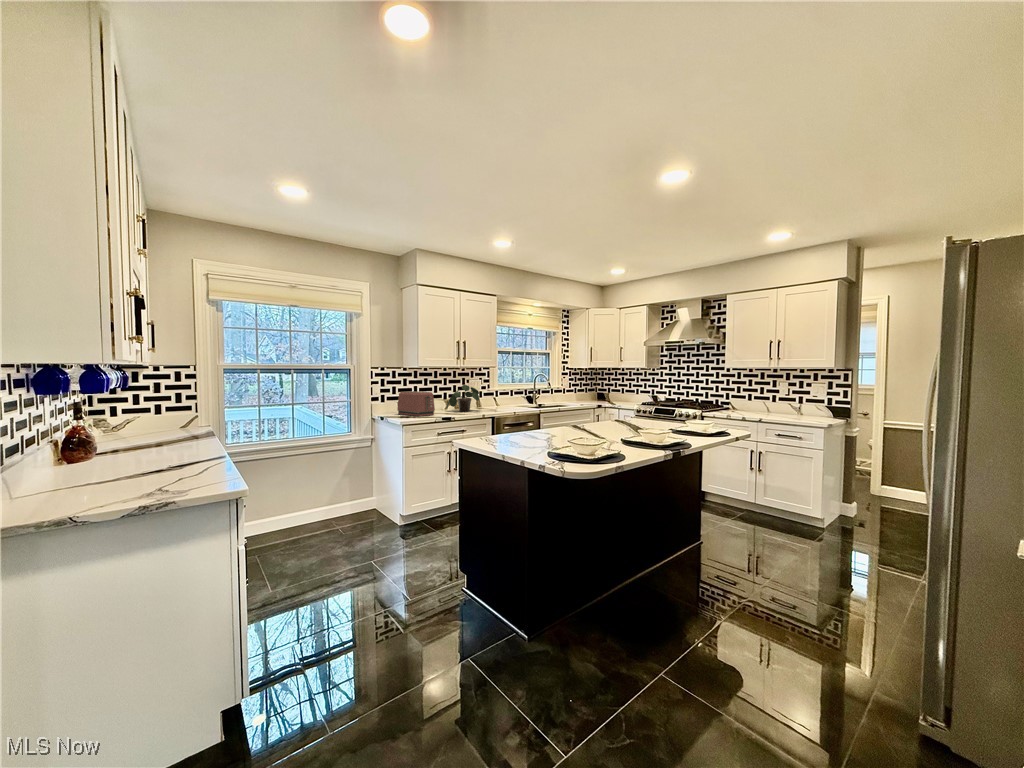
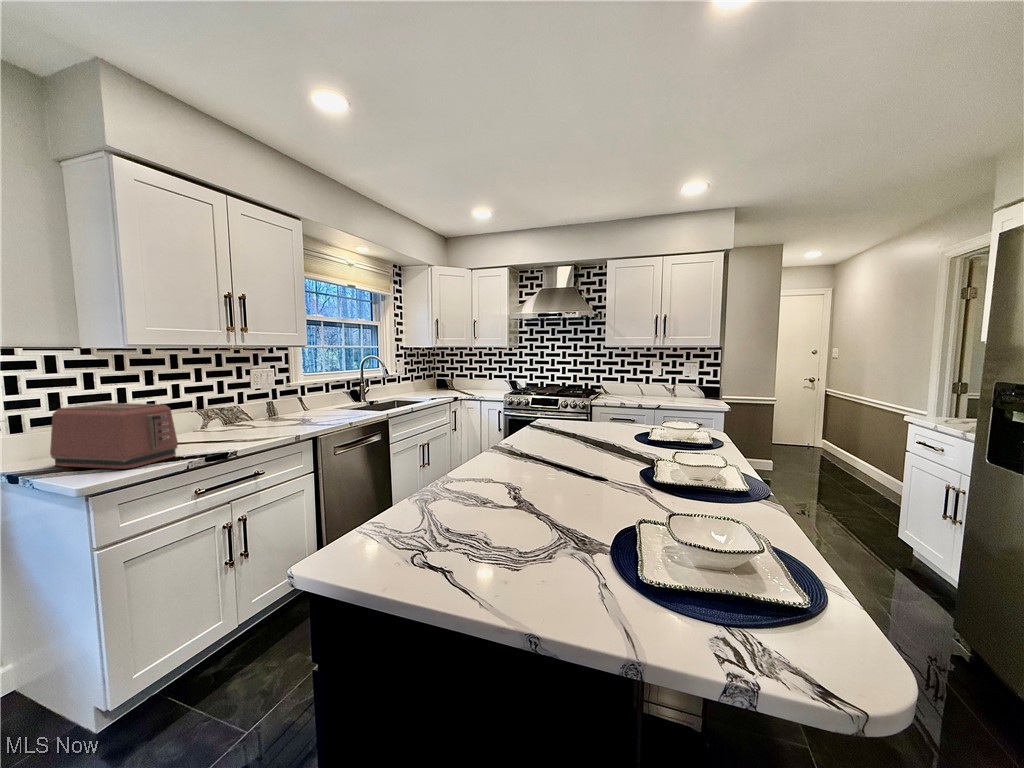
potted plant: present [447,385,479,411] -> none [206,380,285,434]

